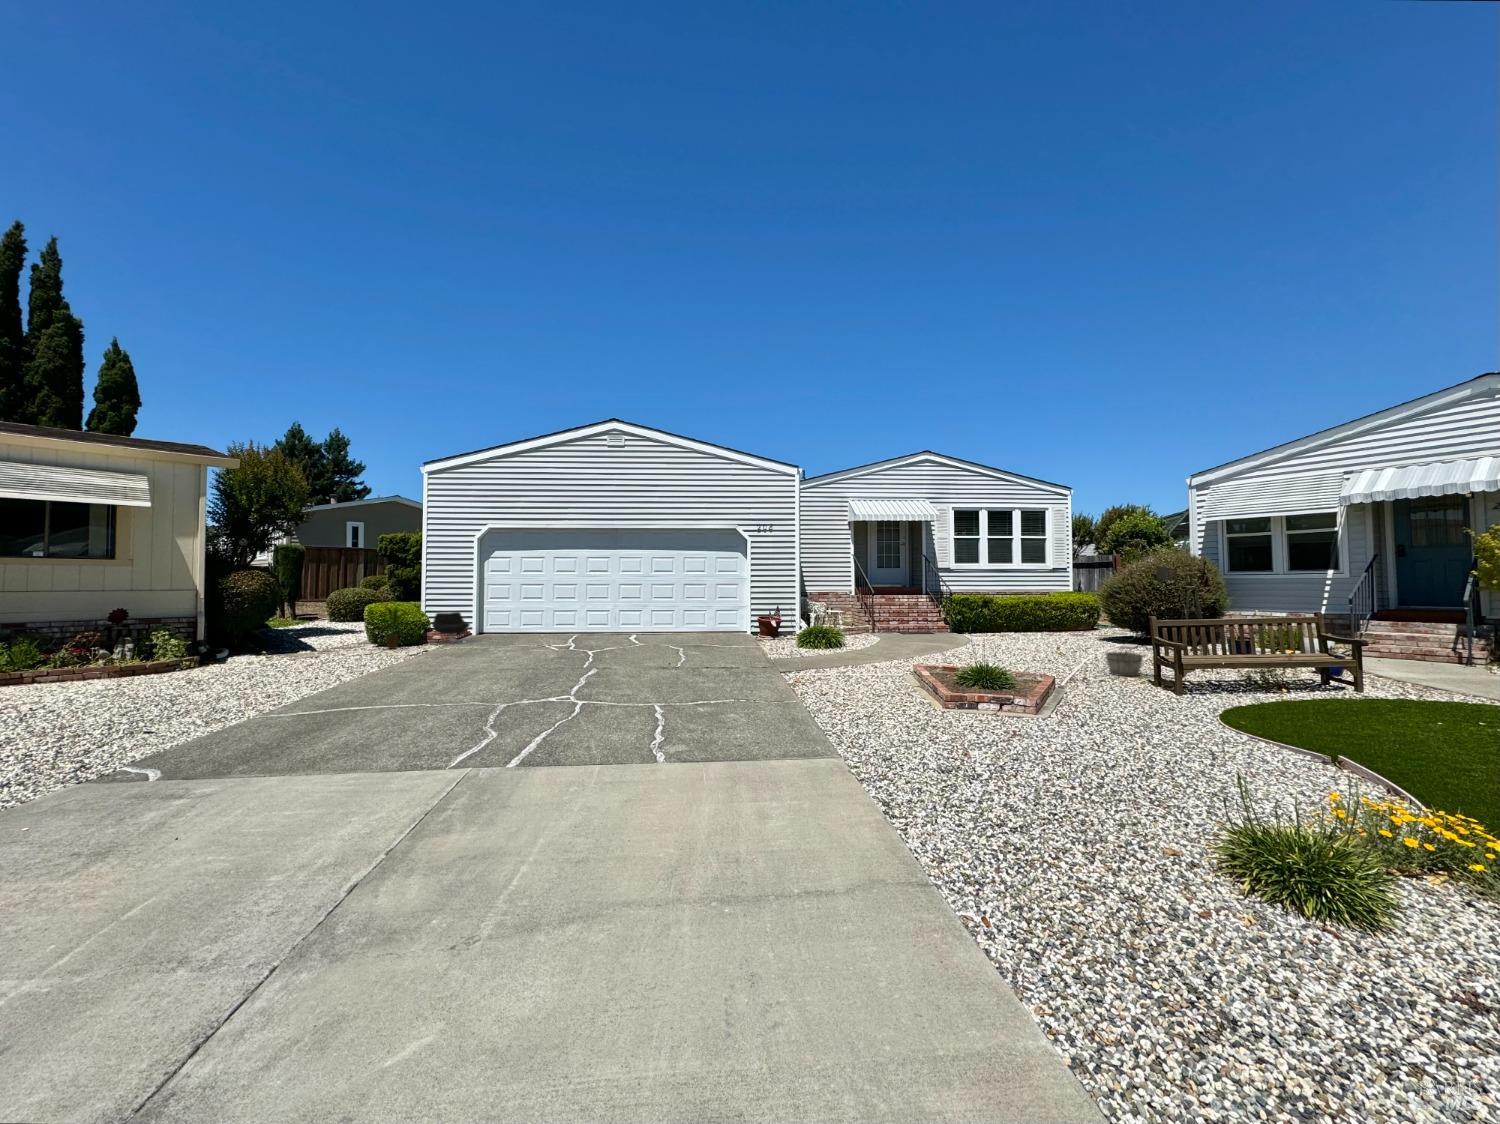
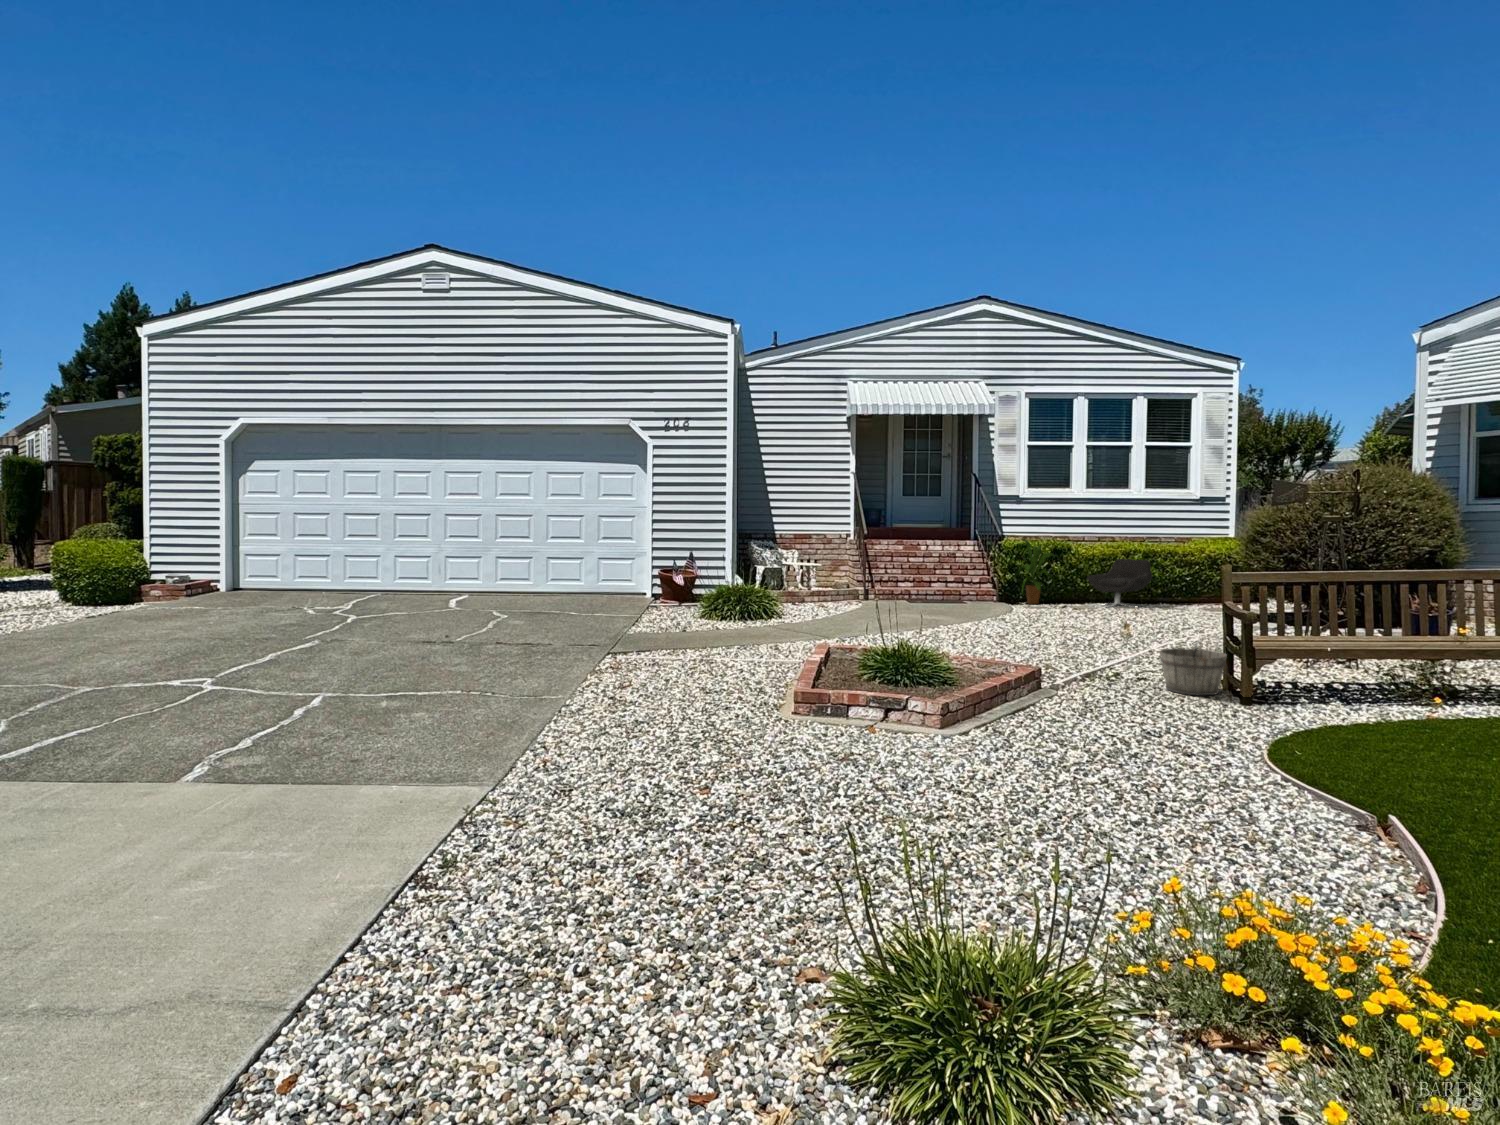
house plant: present [382,603,410,649] -> present [1017,539,1054,604]
lounge chair: present [432,612,470,643] -> present [1087,559,1152,605]

